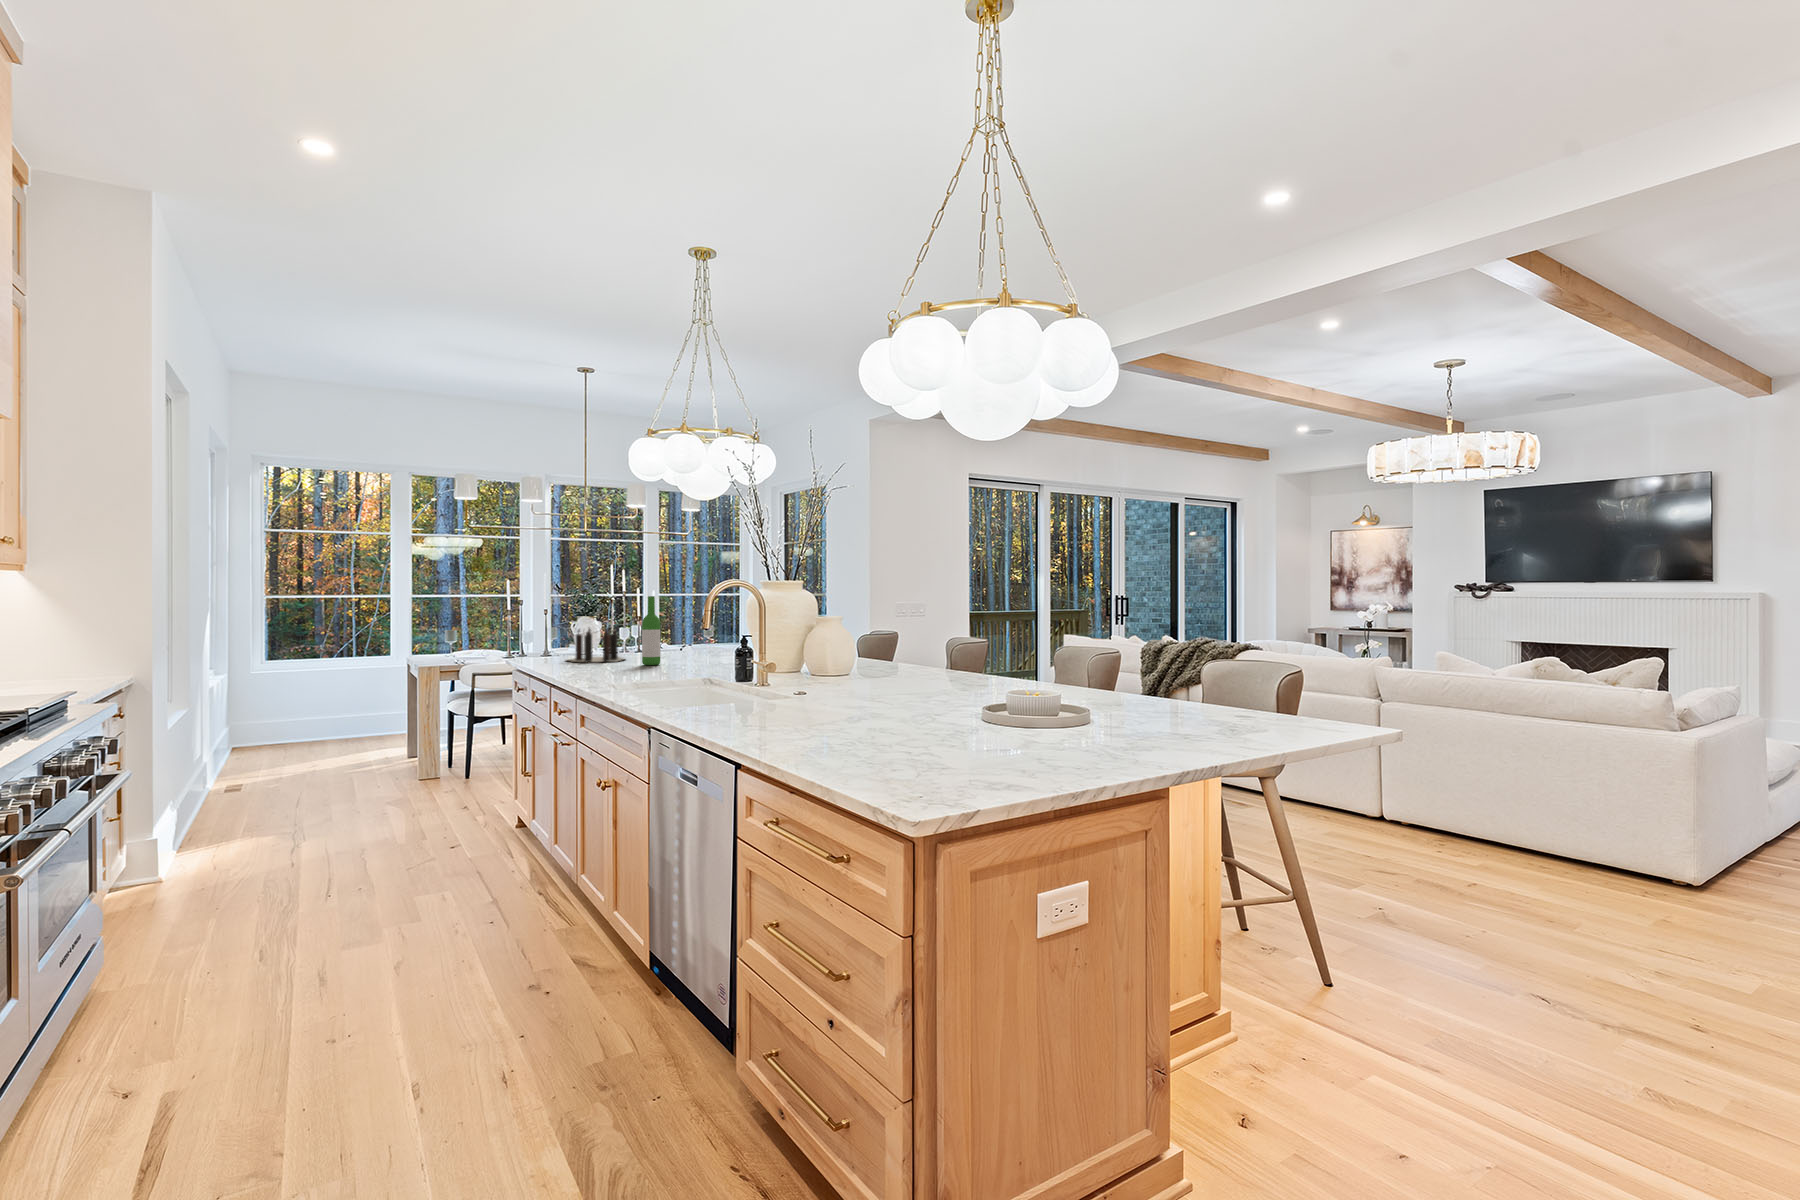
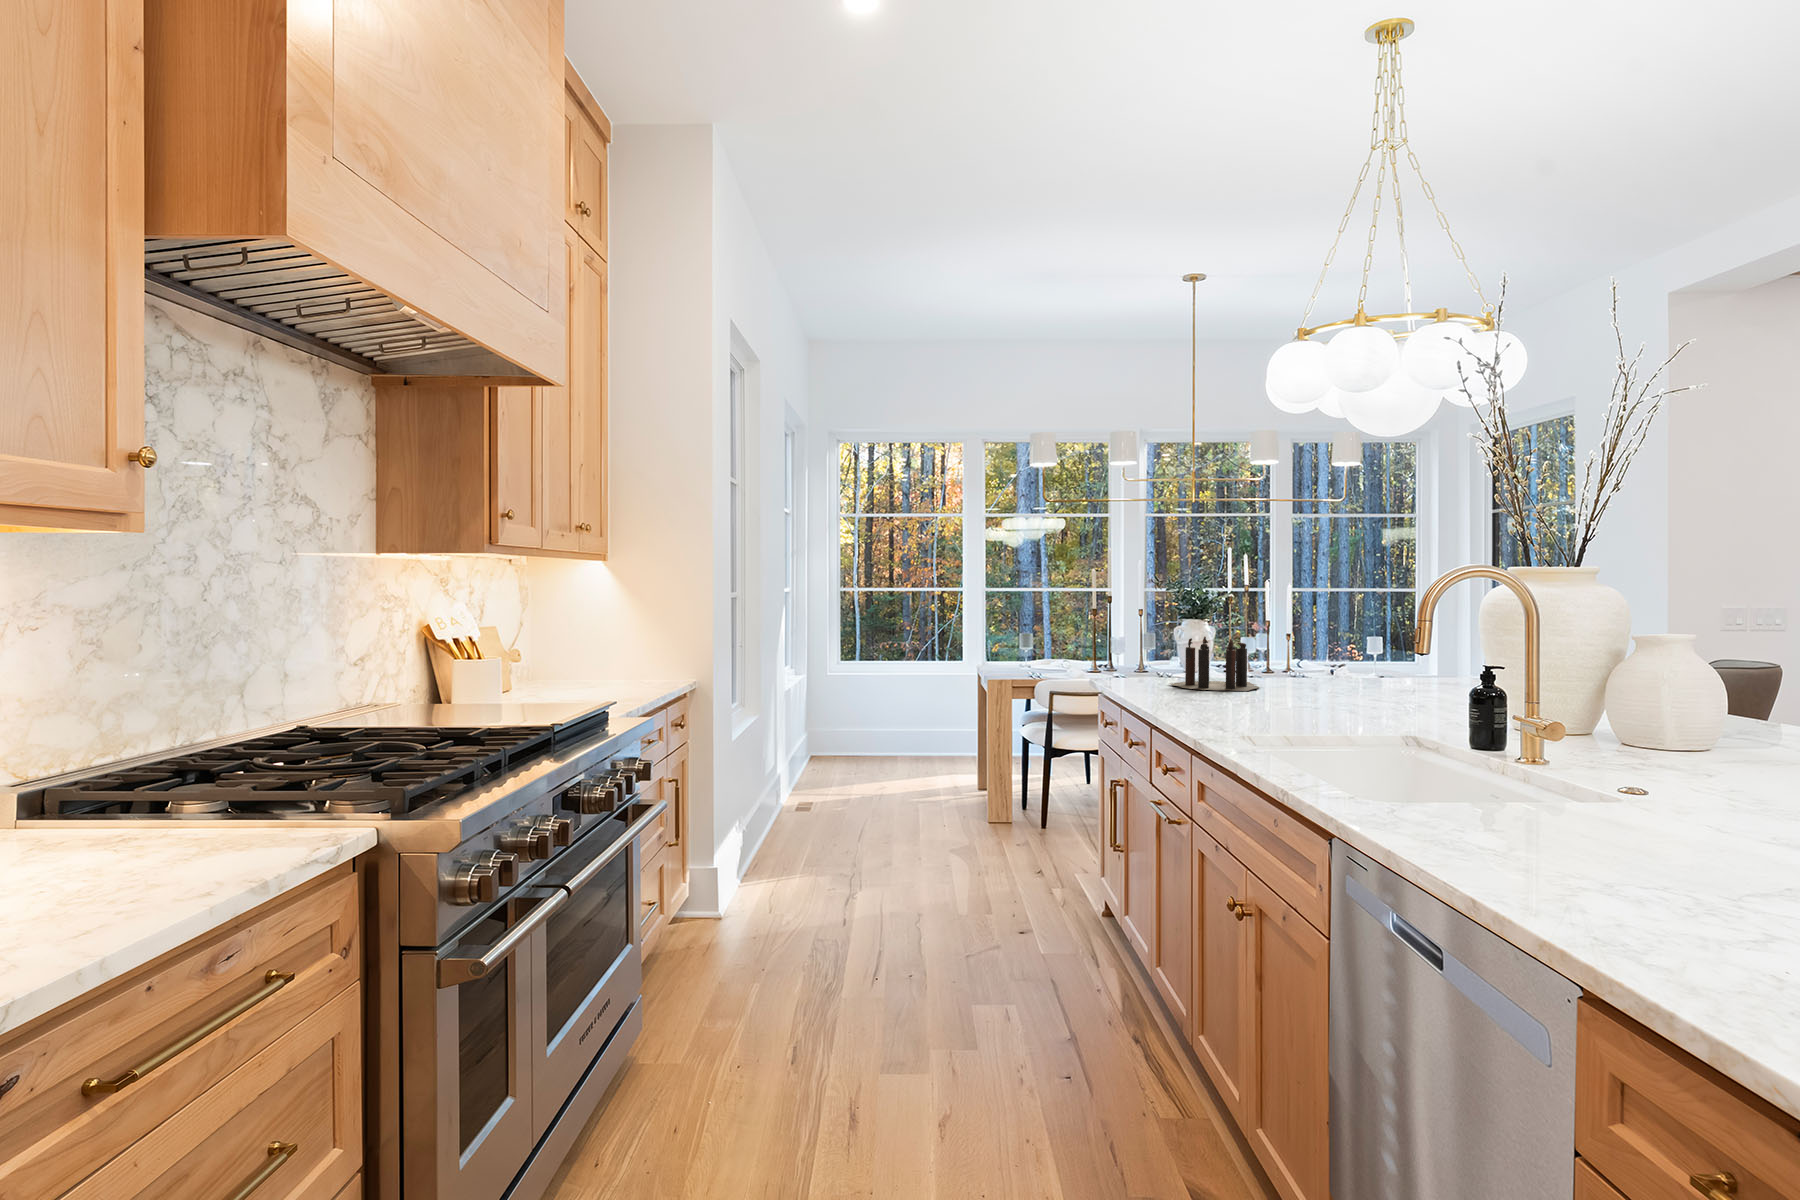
wine bottle: present [642,596,660,665] -> none [1289,591,1319,701]

